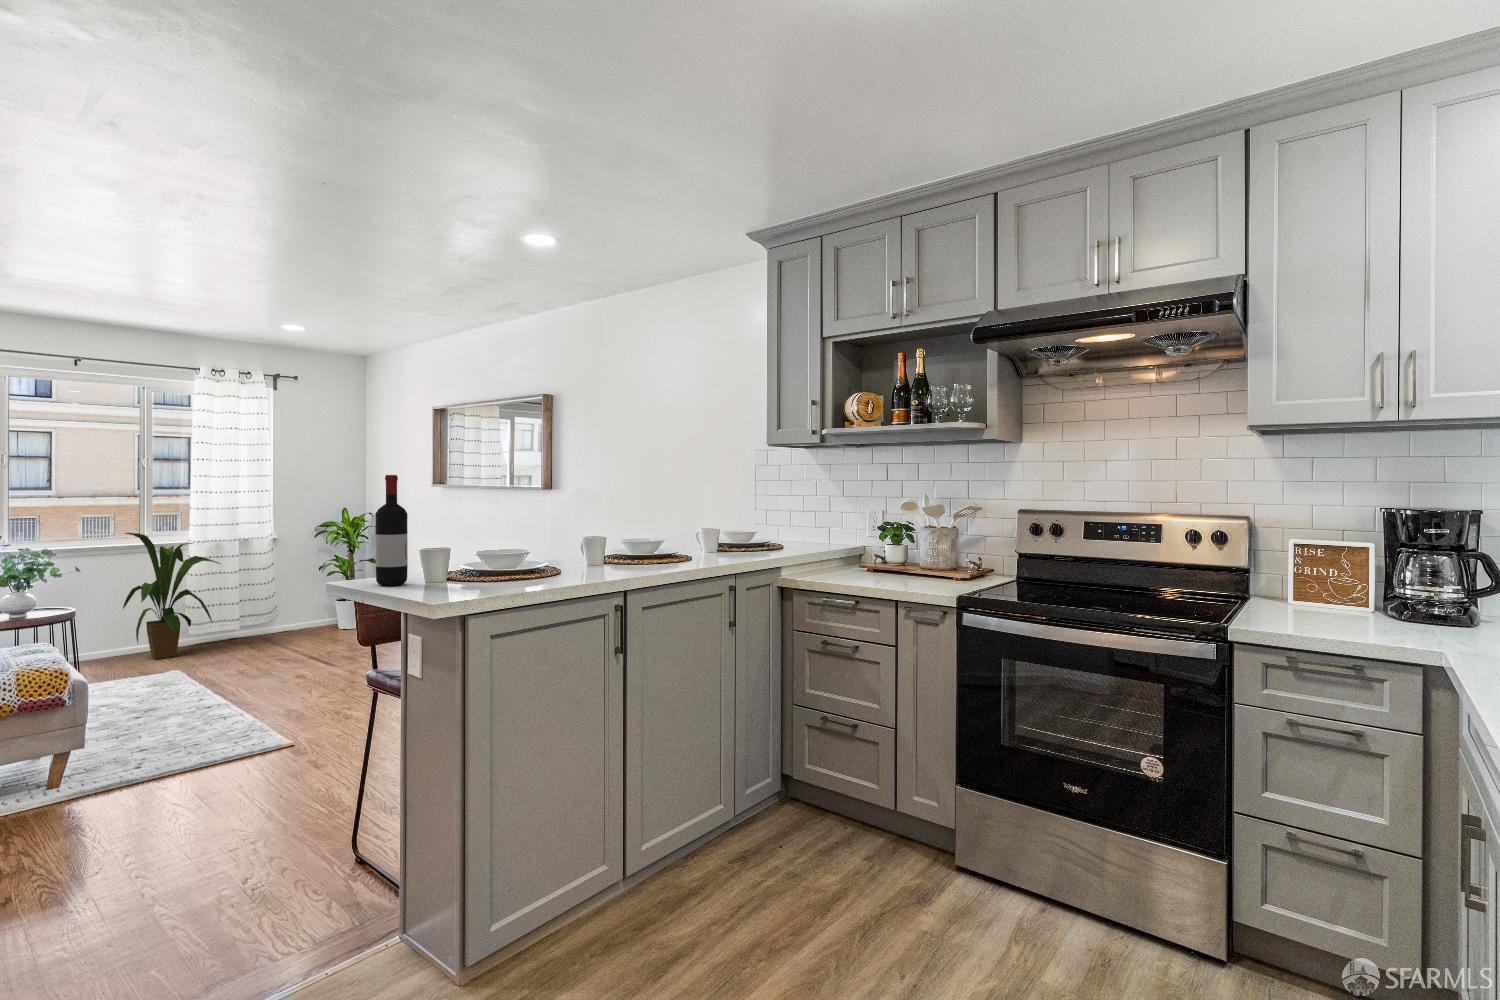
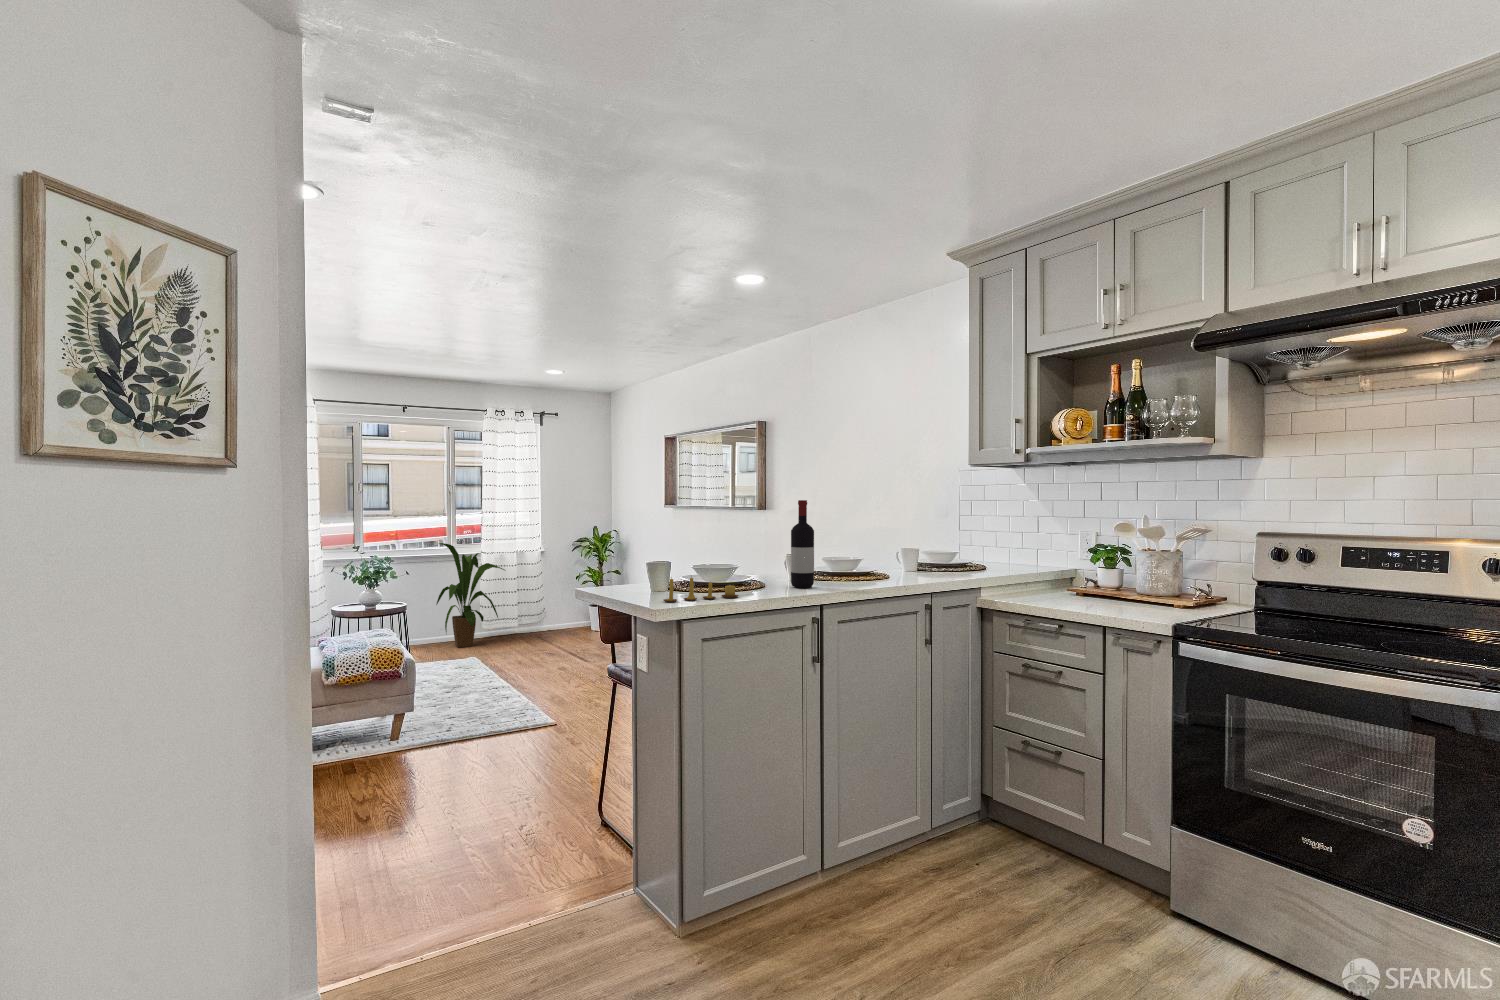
wine bottle: present [375,475,408,586] -> present [791,500,814,588]
candle: none [439,563,531,595] -> present [664,577,738,602]

